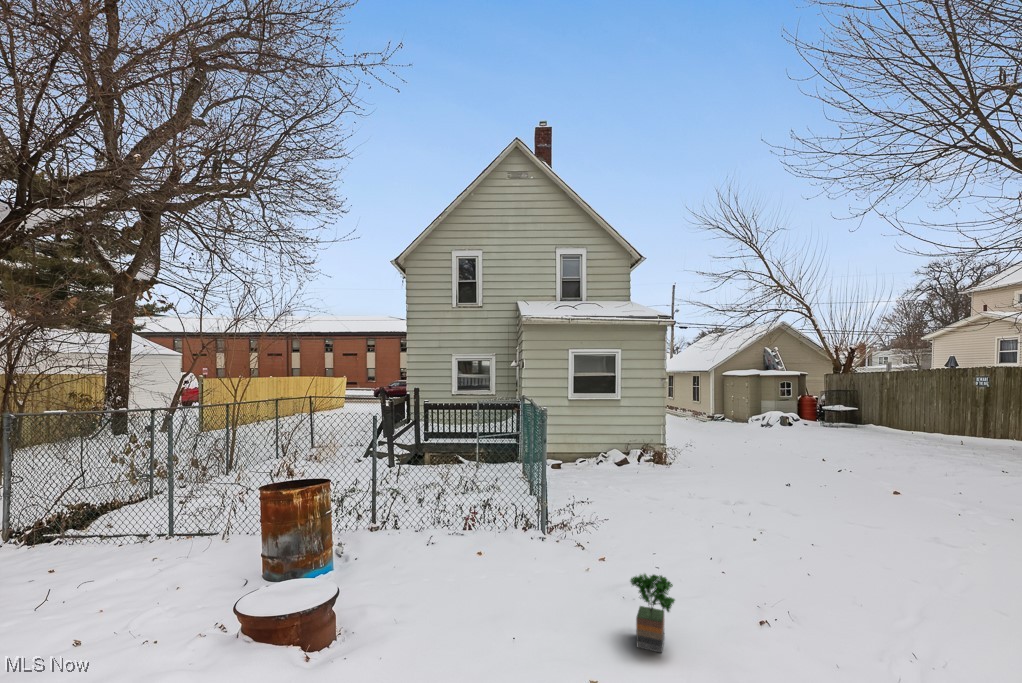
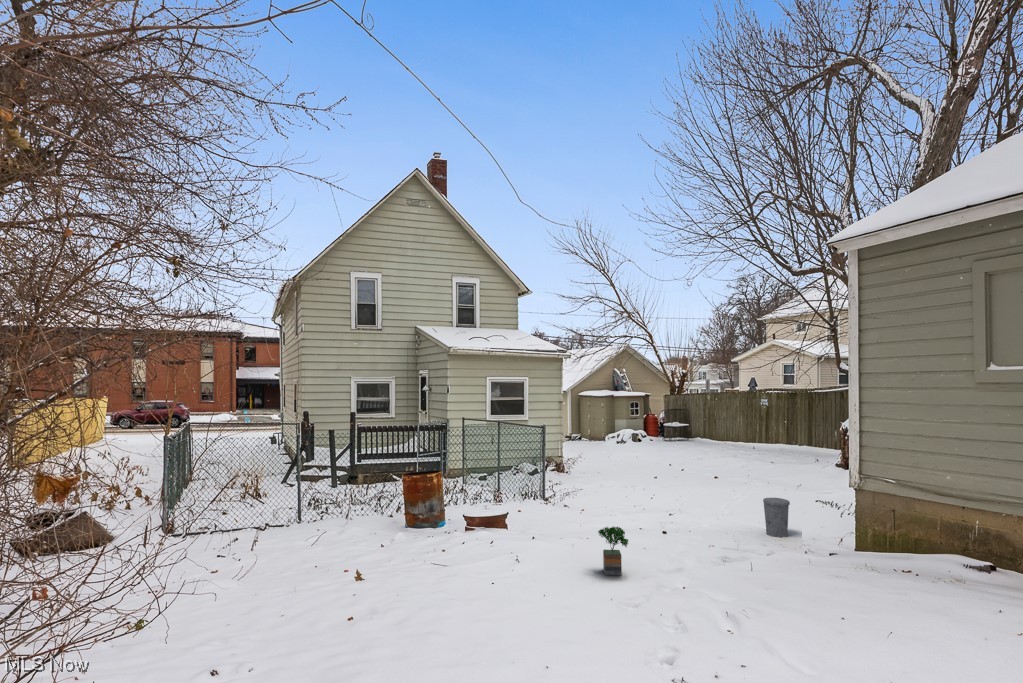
trash can: none [938,540,990,608] -> present [763,498,790,537]

